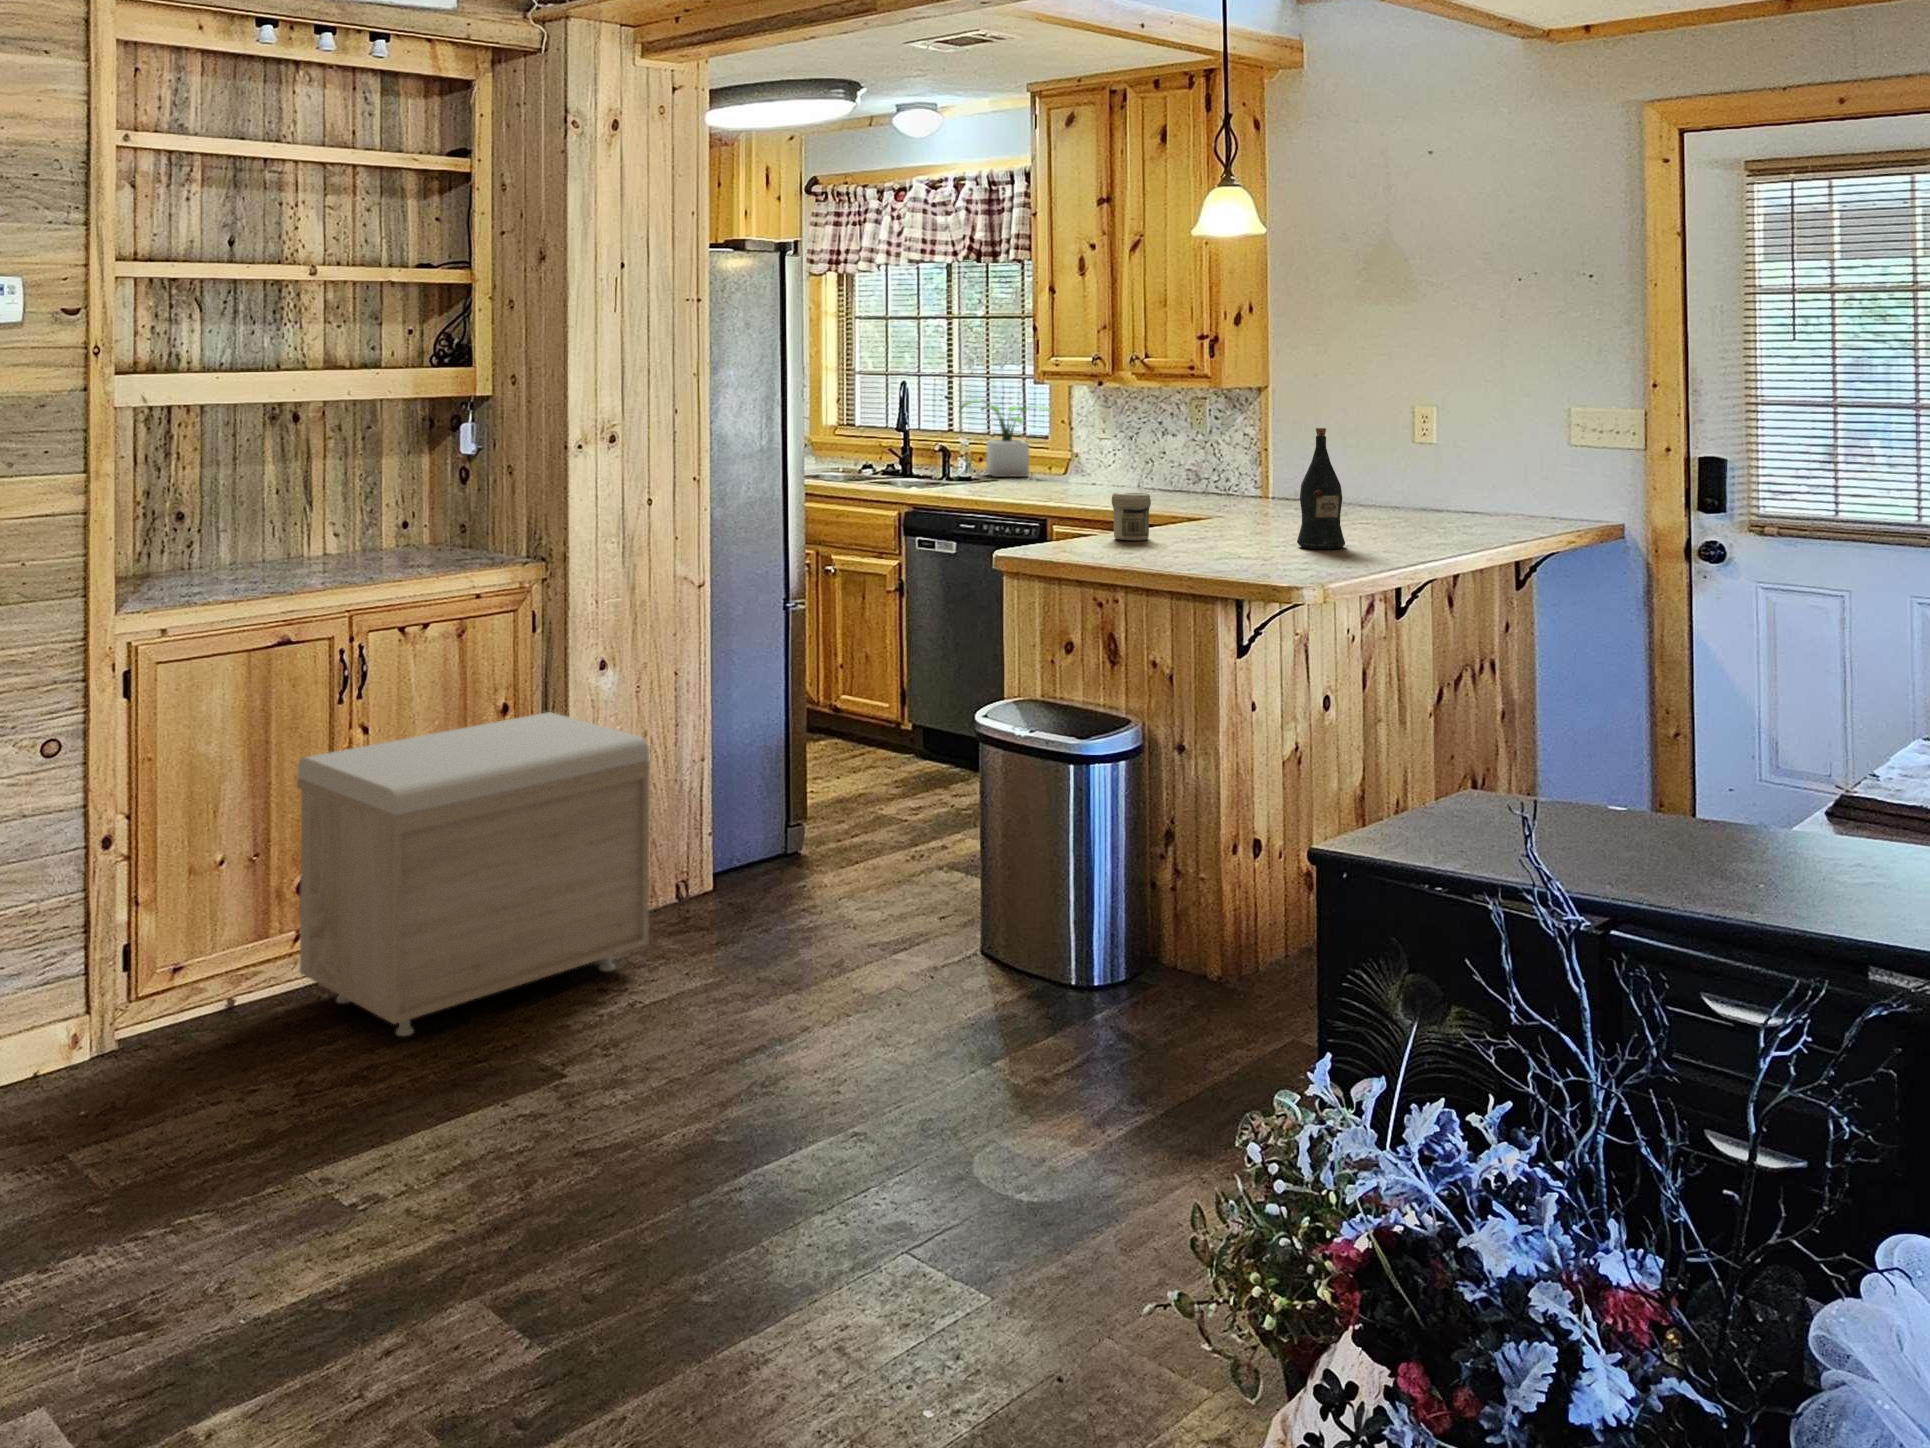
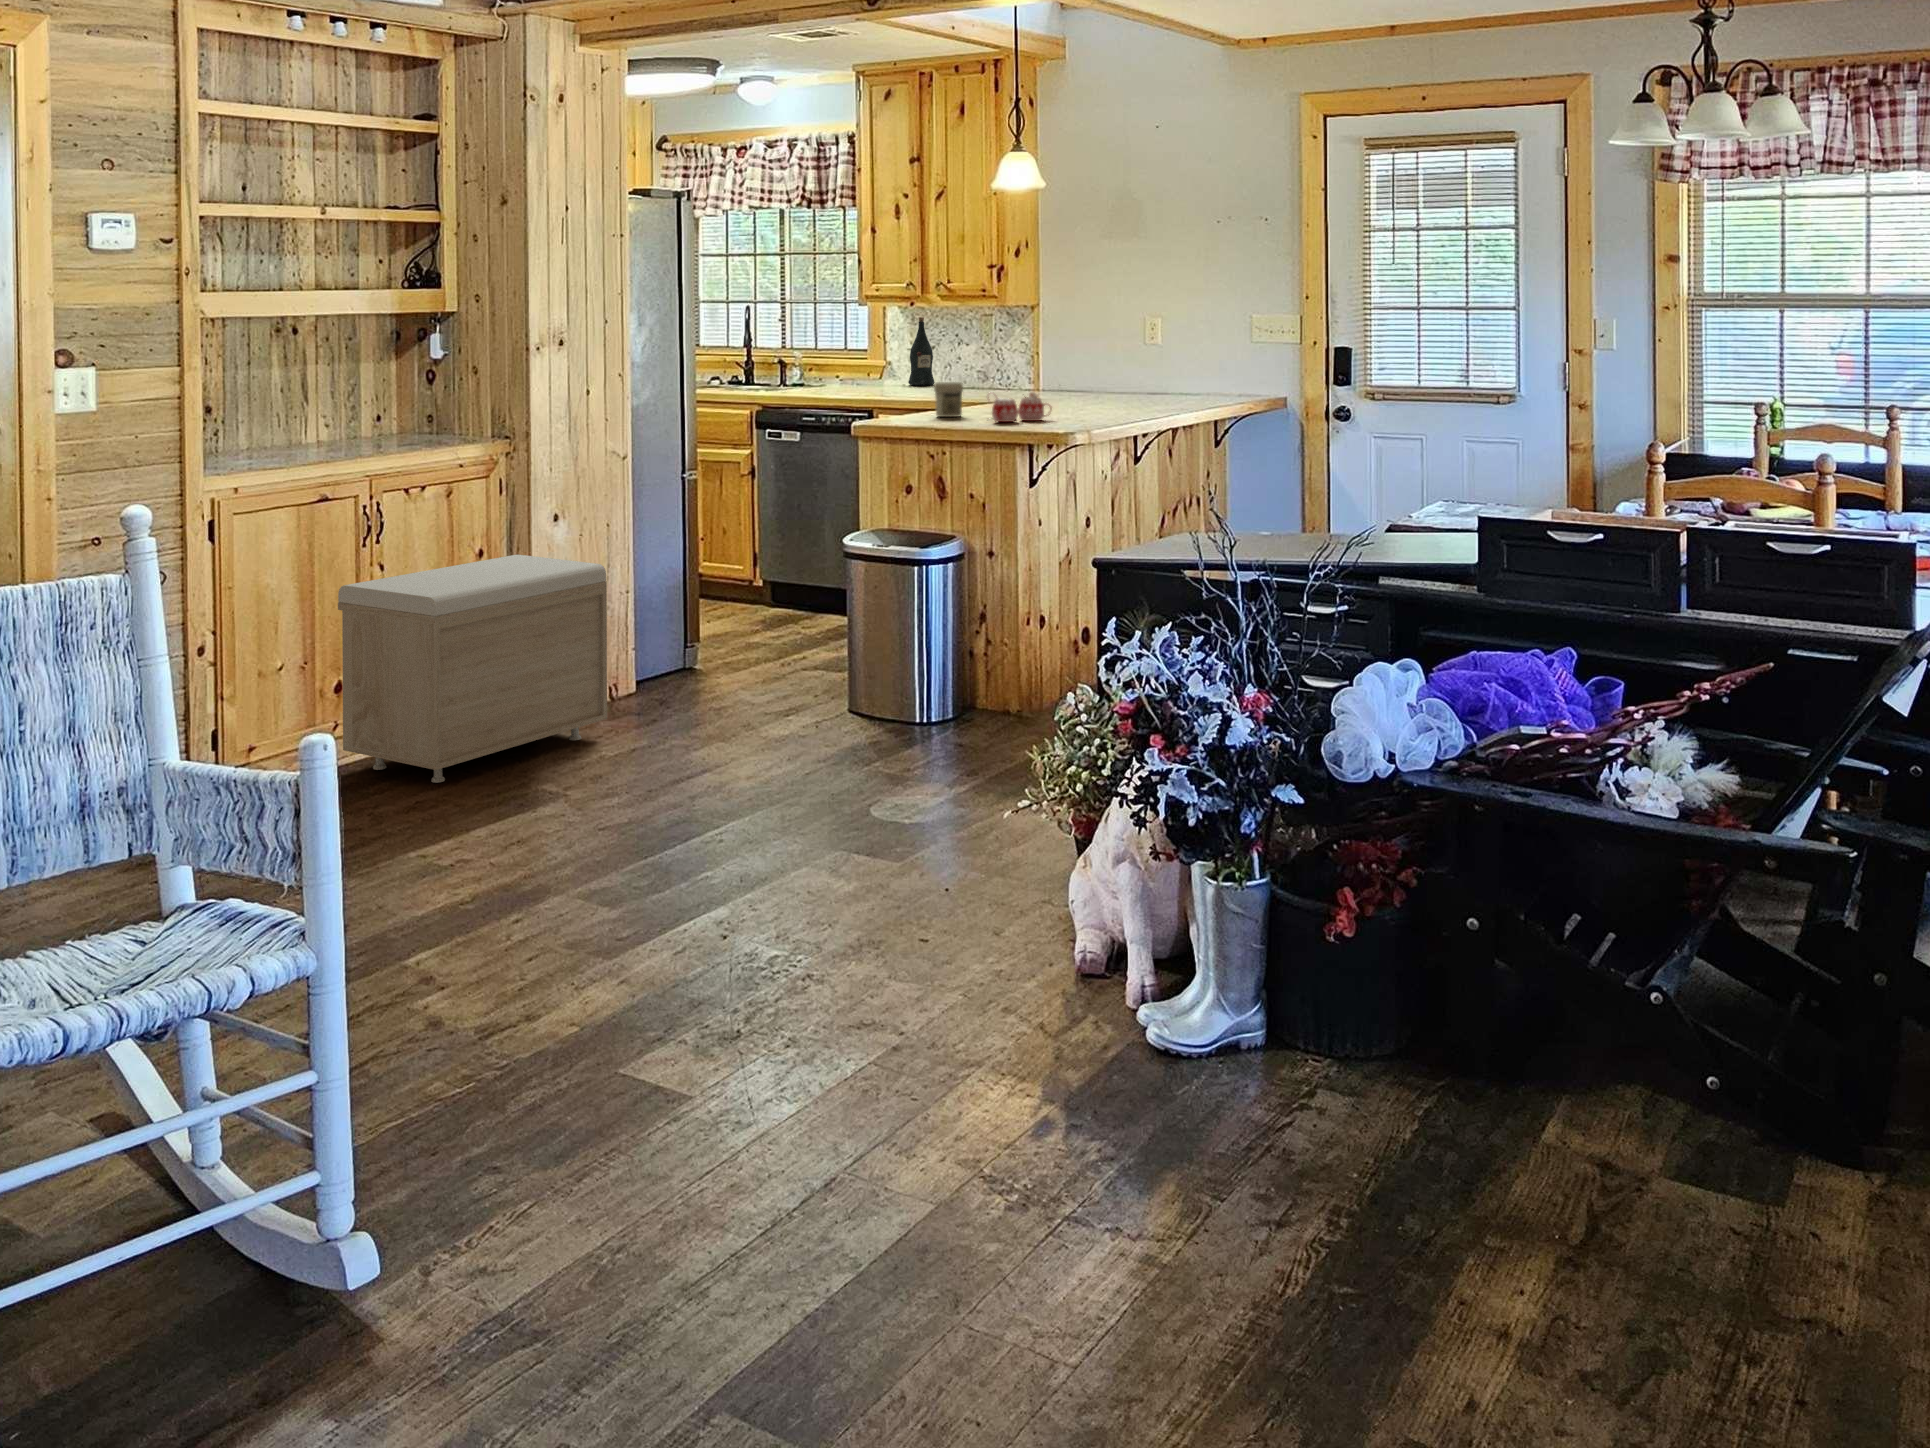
potted plant: present [961,400,1051,477] -> none [794,321,870,385]
wine bottle: present [1297,428,1345,549] -> present [908,317,935,385]
mug: none [1179,512,1271,554] -> present [988,392,1051,422]

